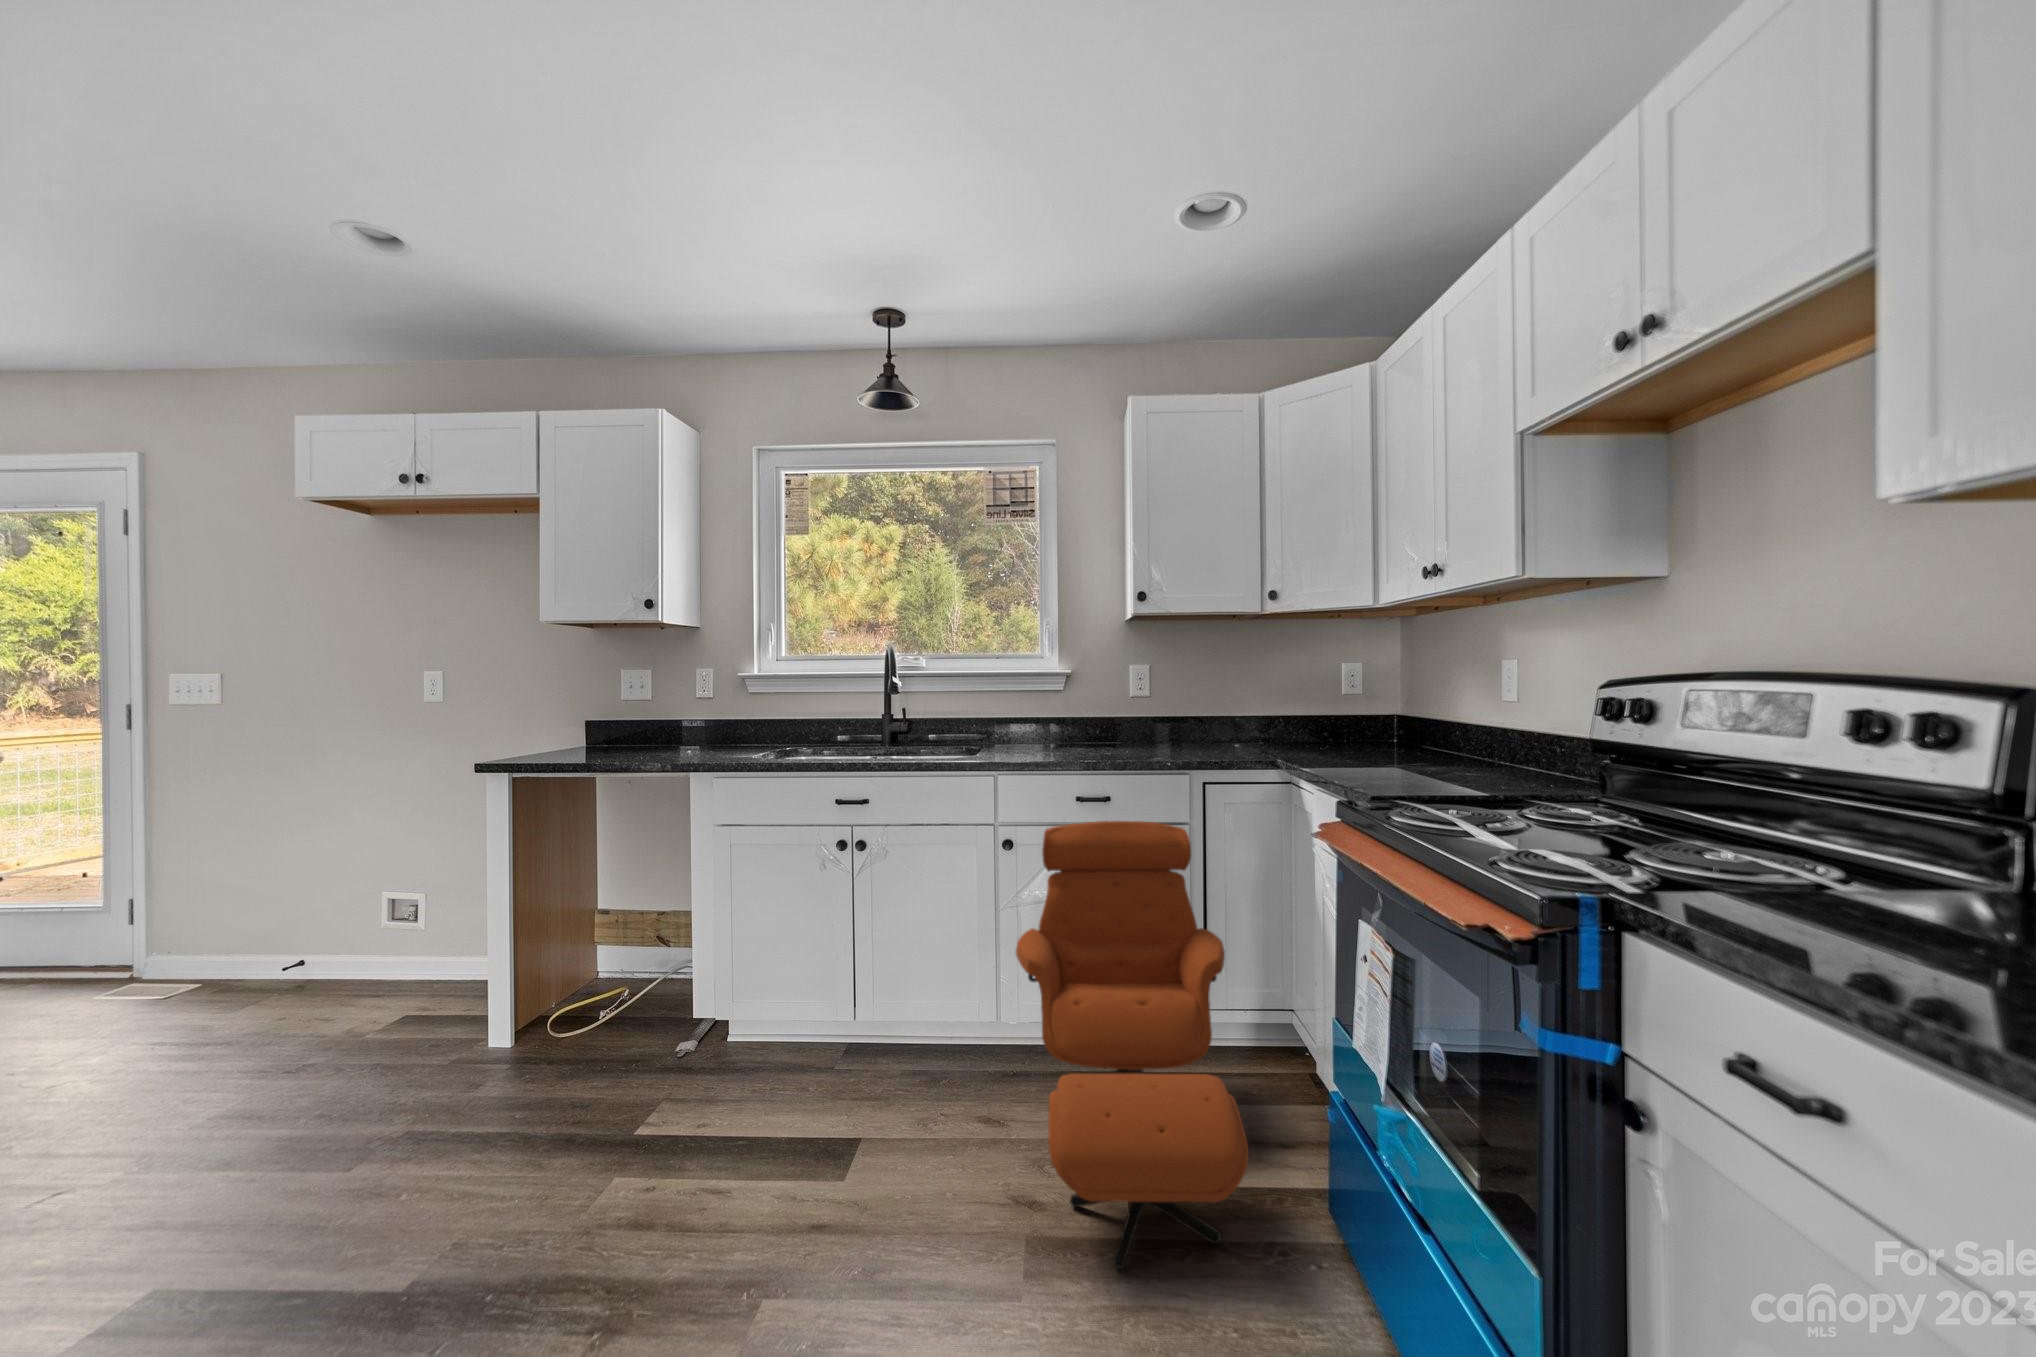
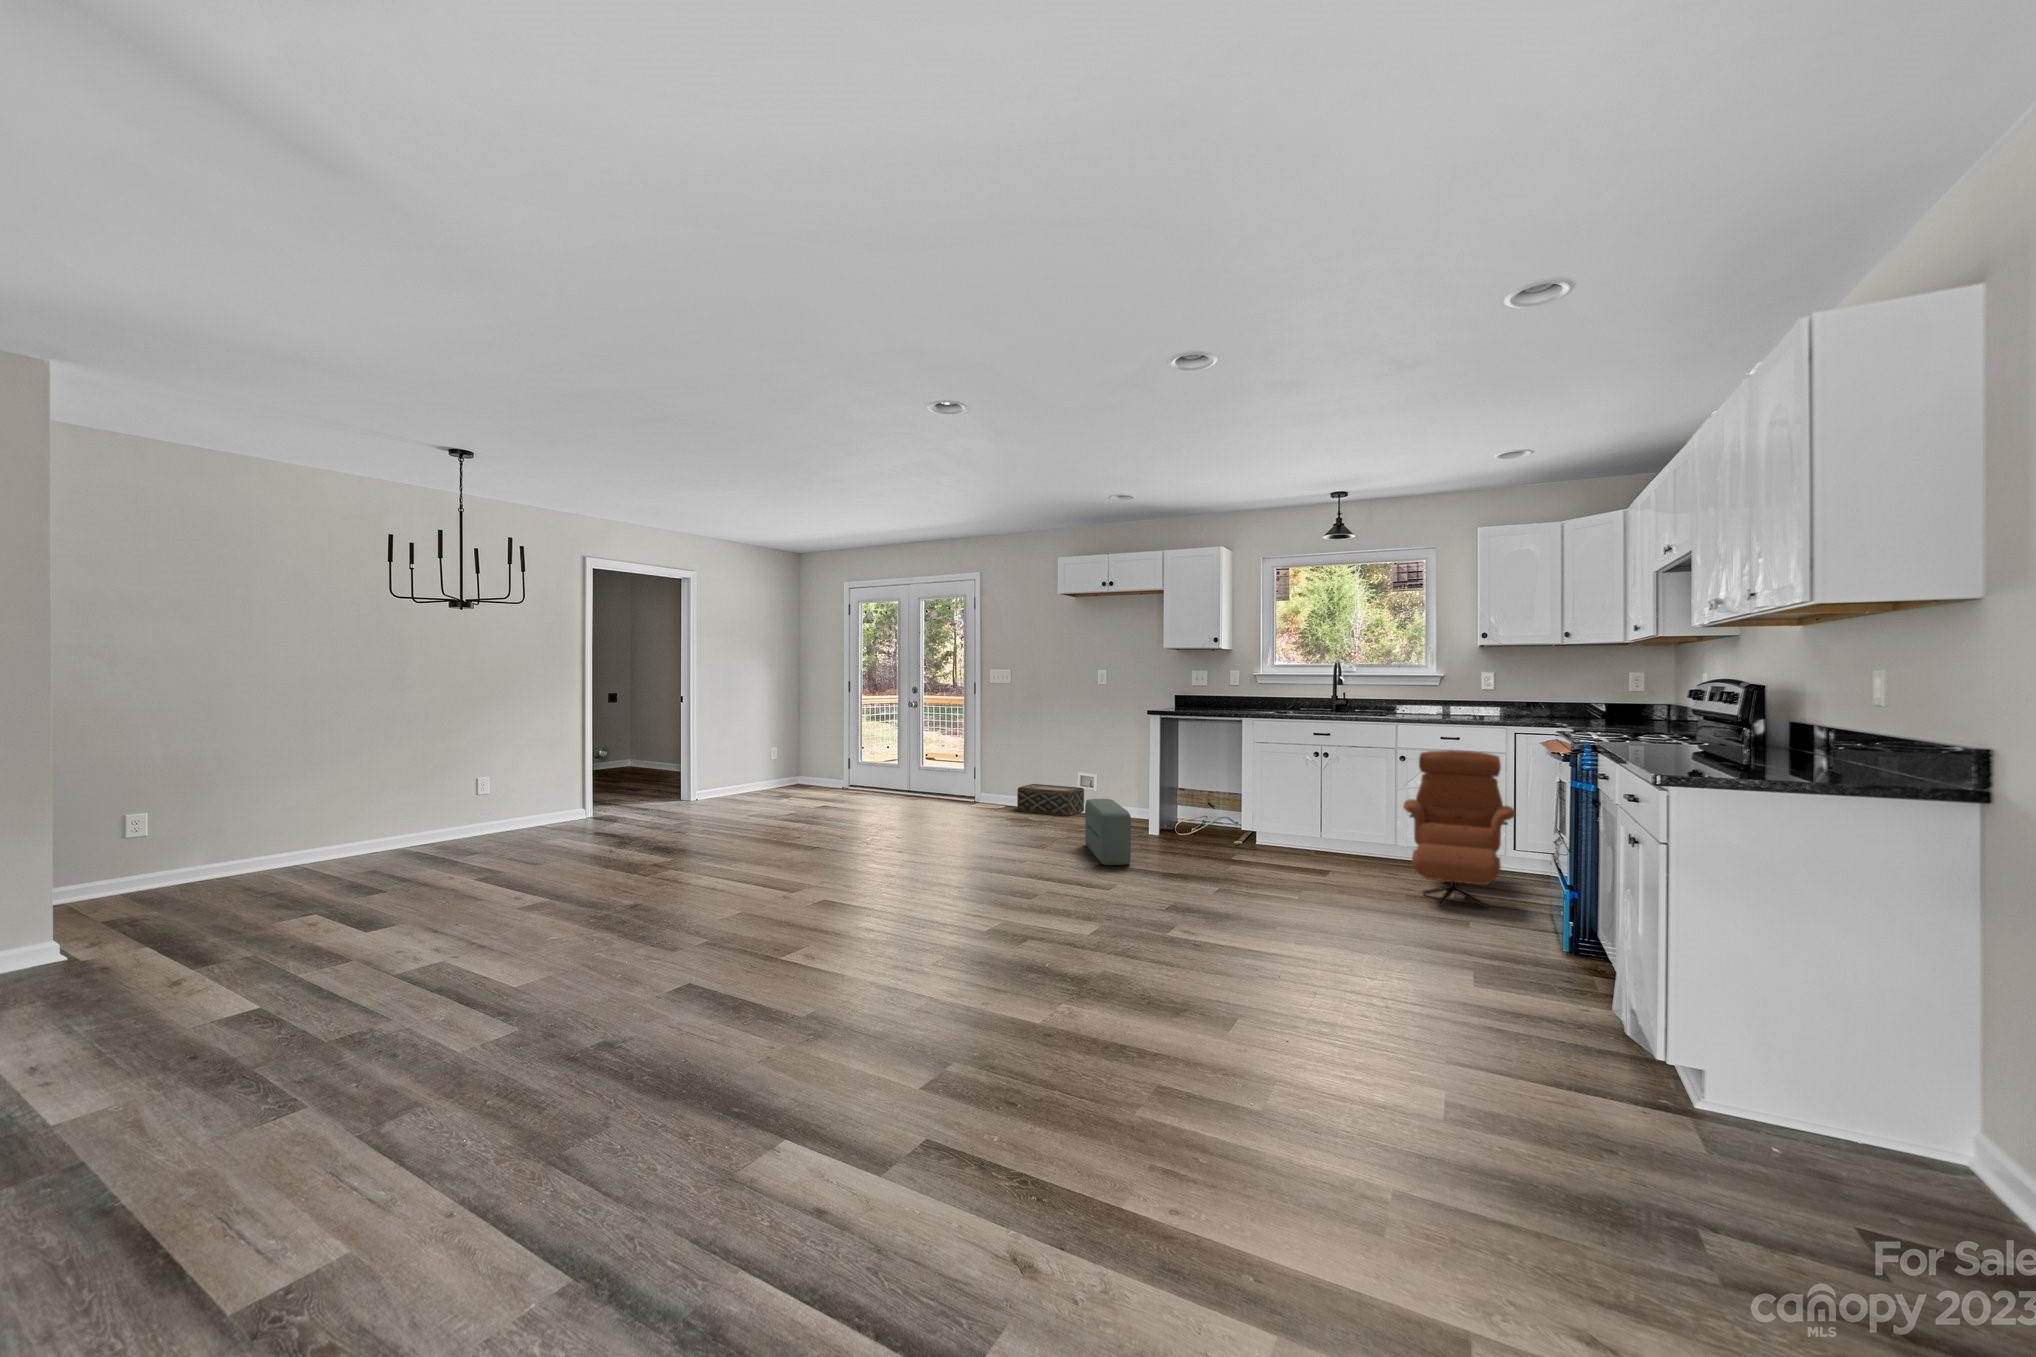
woven basket: none [208,922,392,997] -> present [1017,784,1084,816]
pouf: none [188,1004,340,1266] -> present [1085,799,1131,865]

